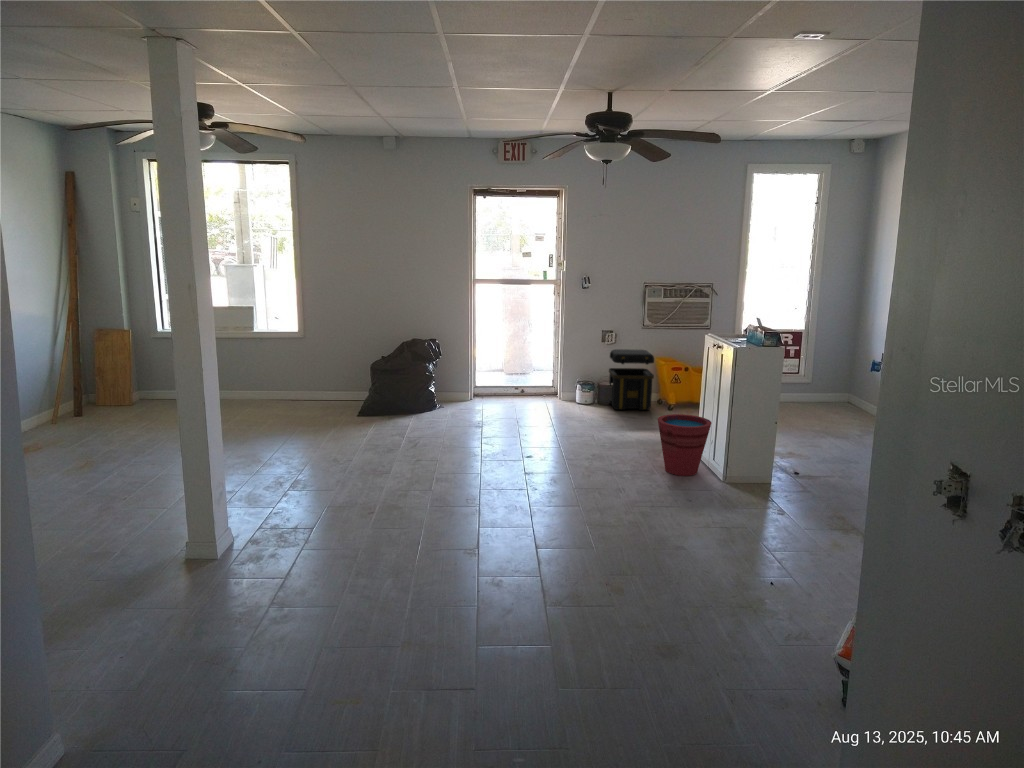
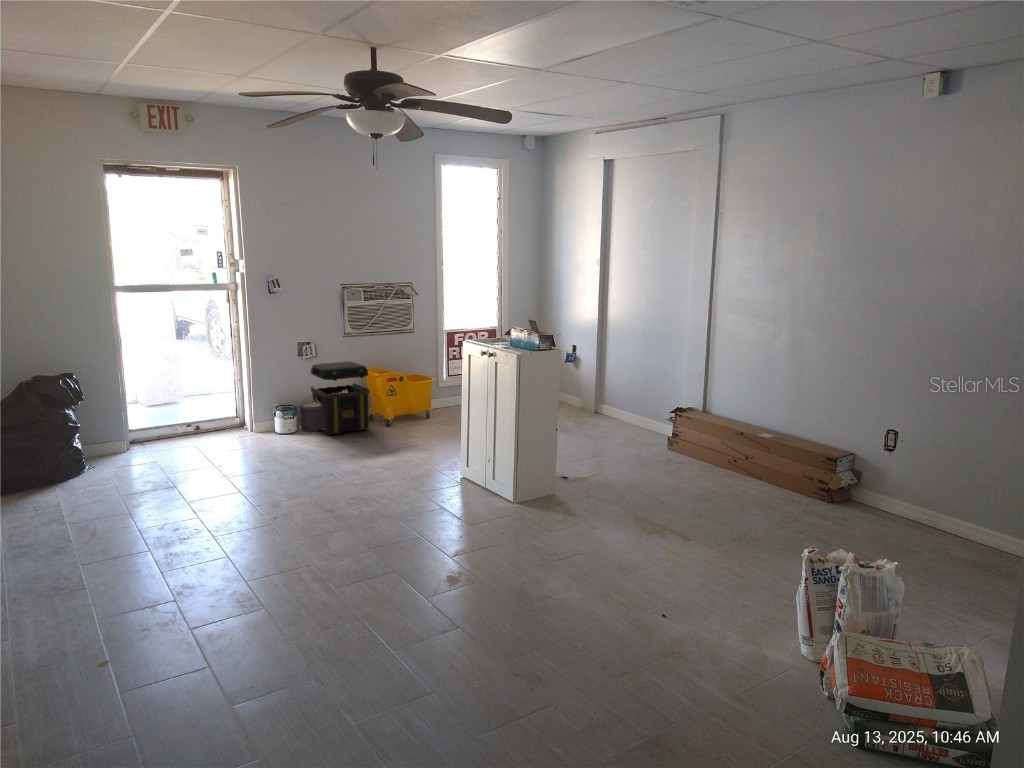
bucket: present [658,414,712,476] -> none [434,430,493,499]

